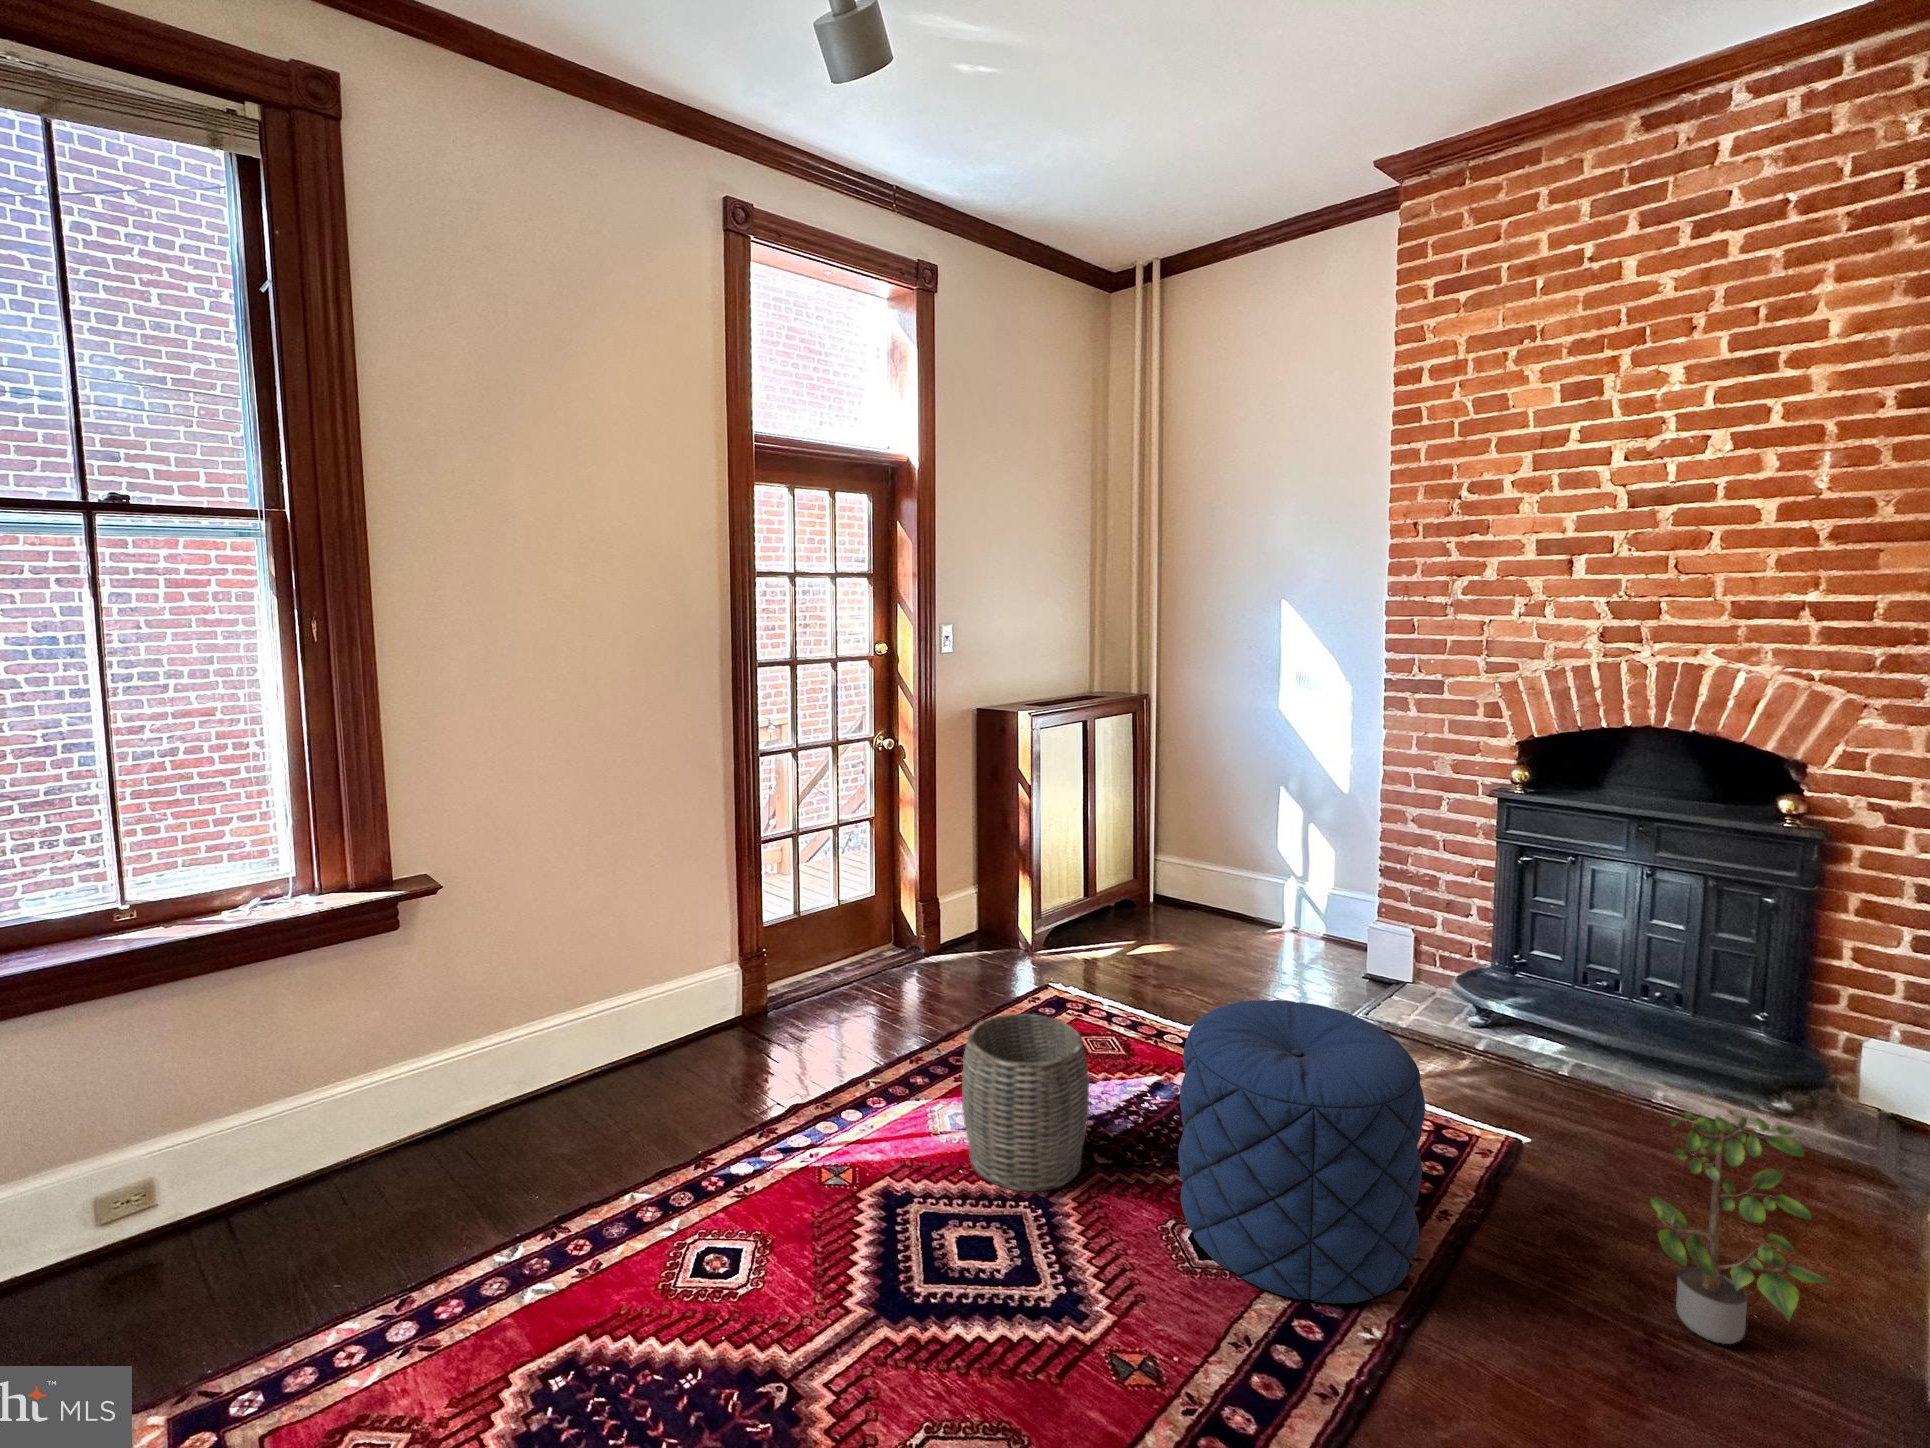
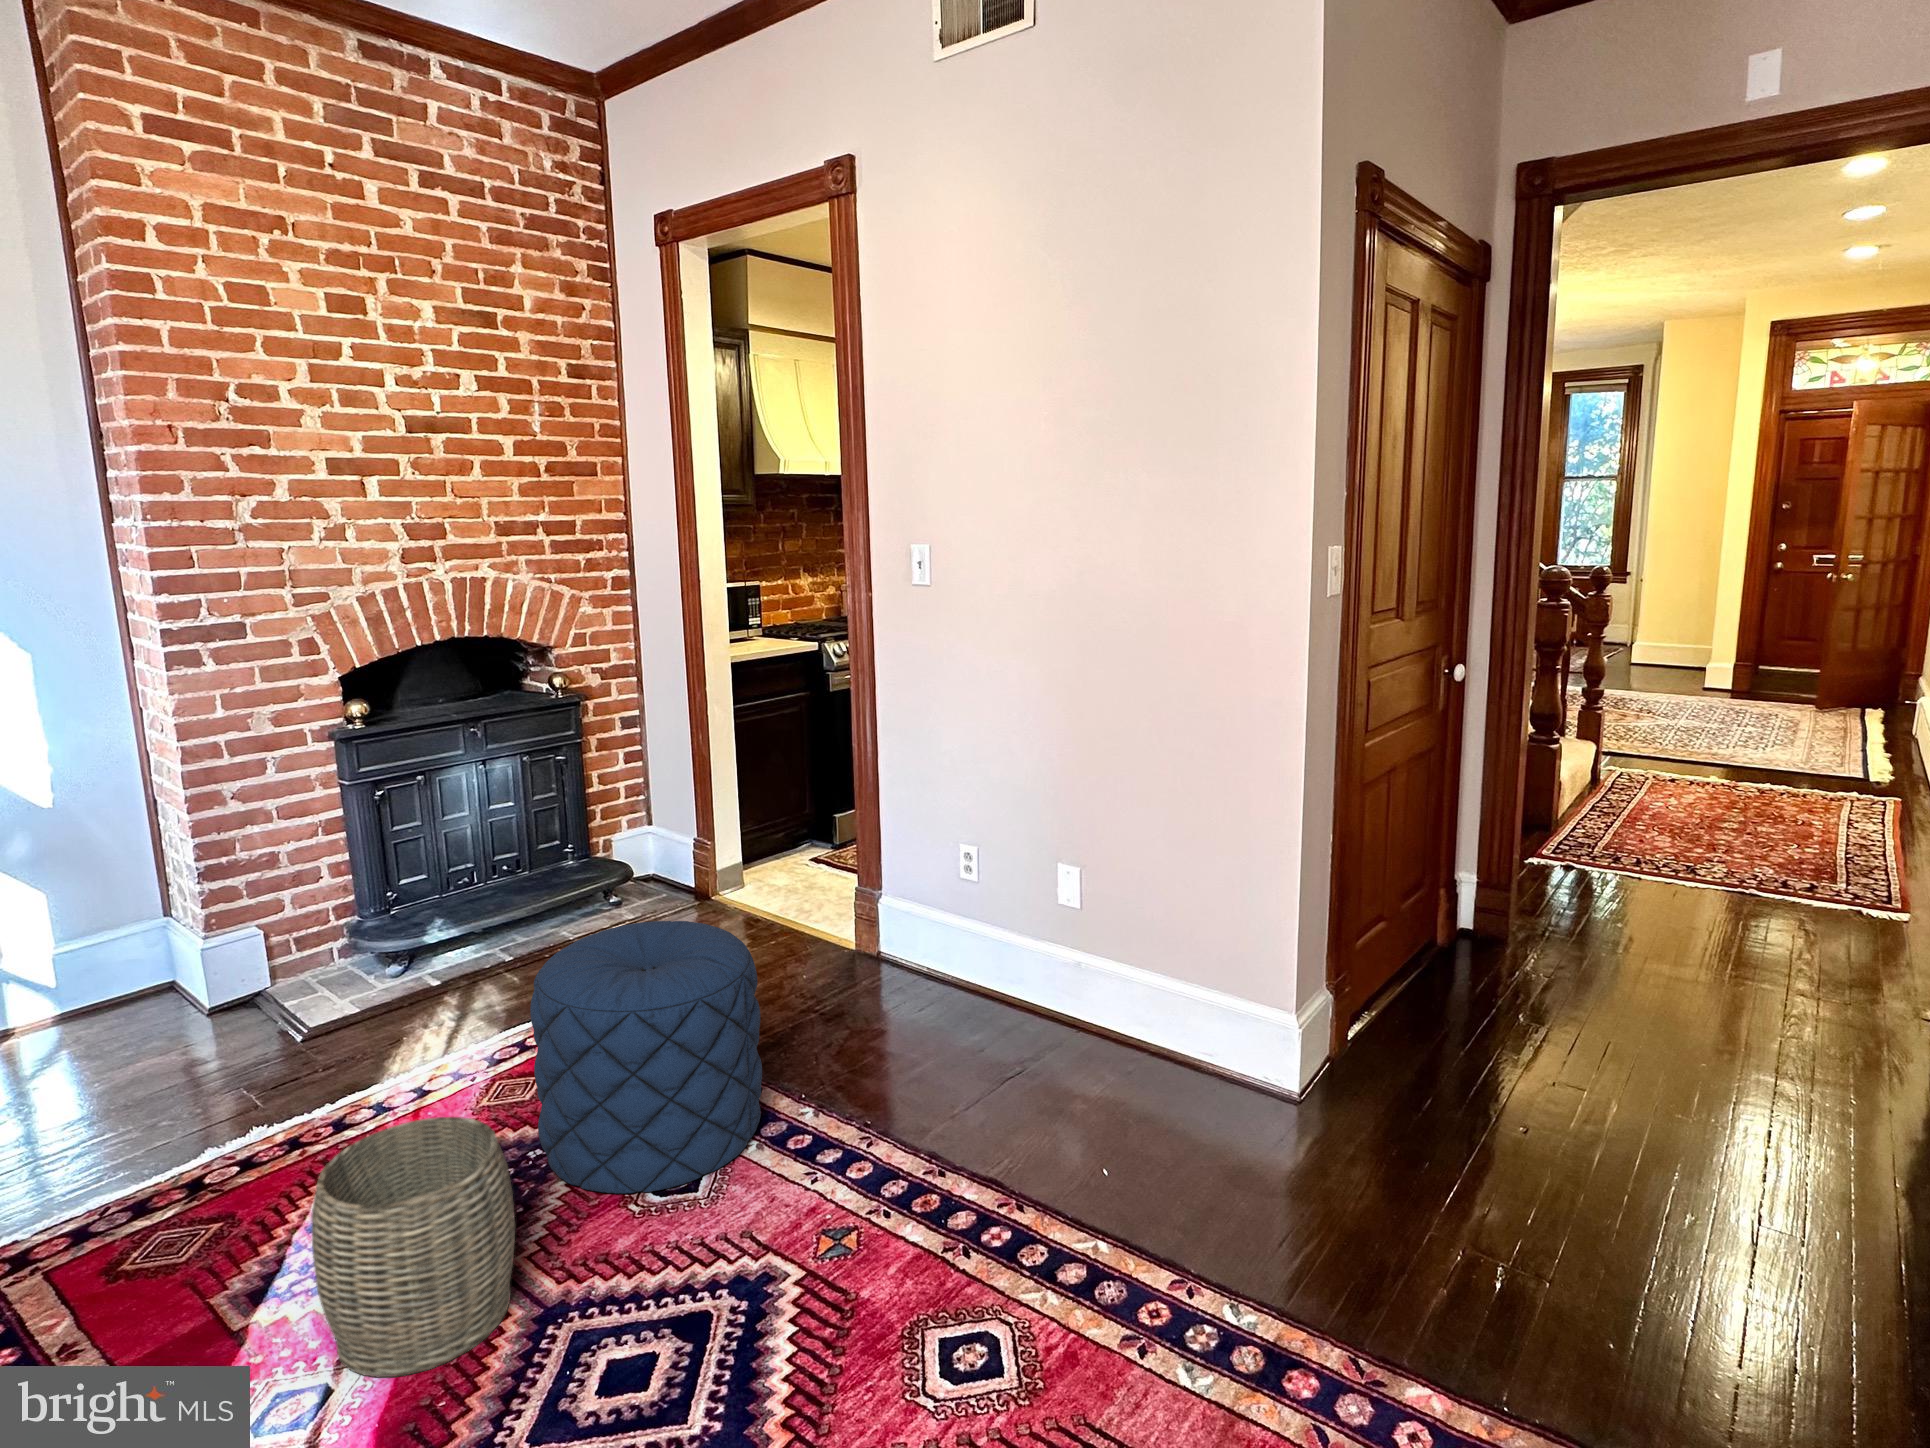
potted plant: present [1651,1110,1830,1344] -> none [775,846,853,1005]

